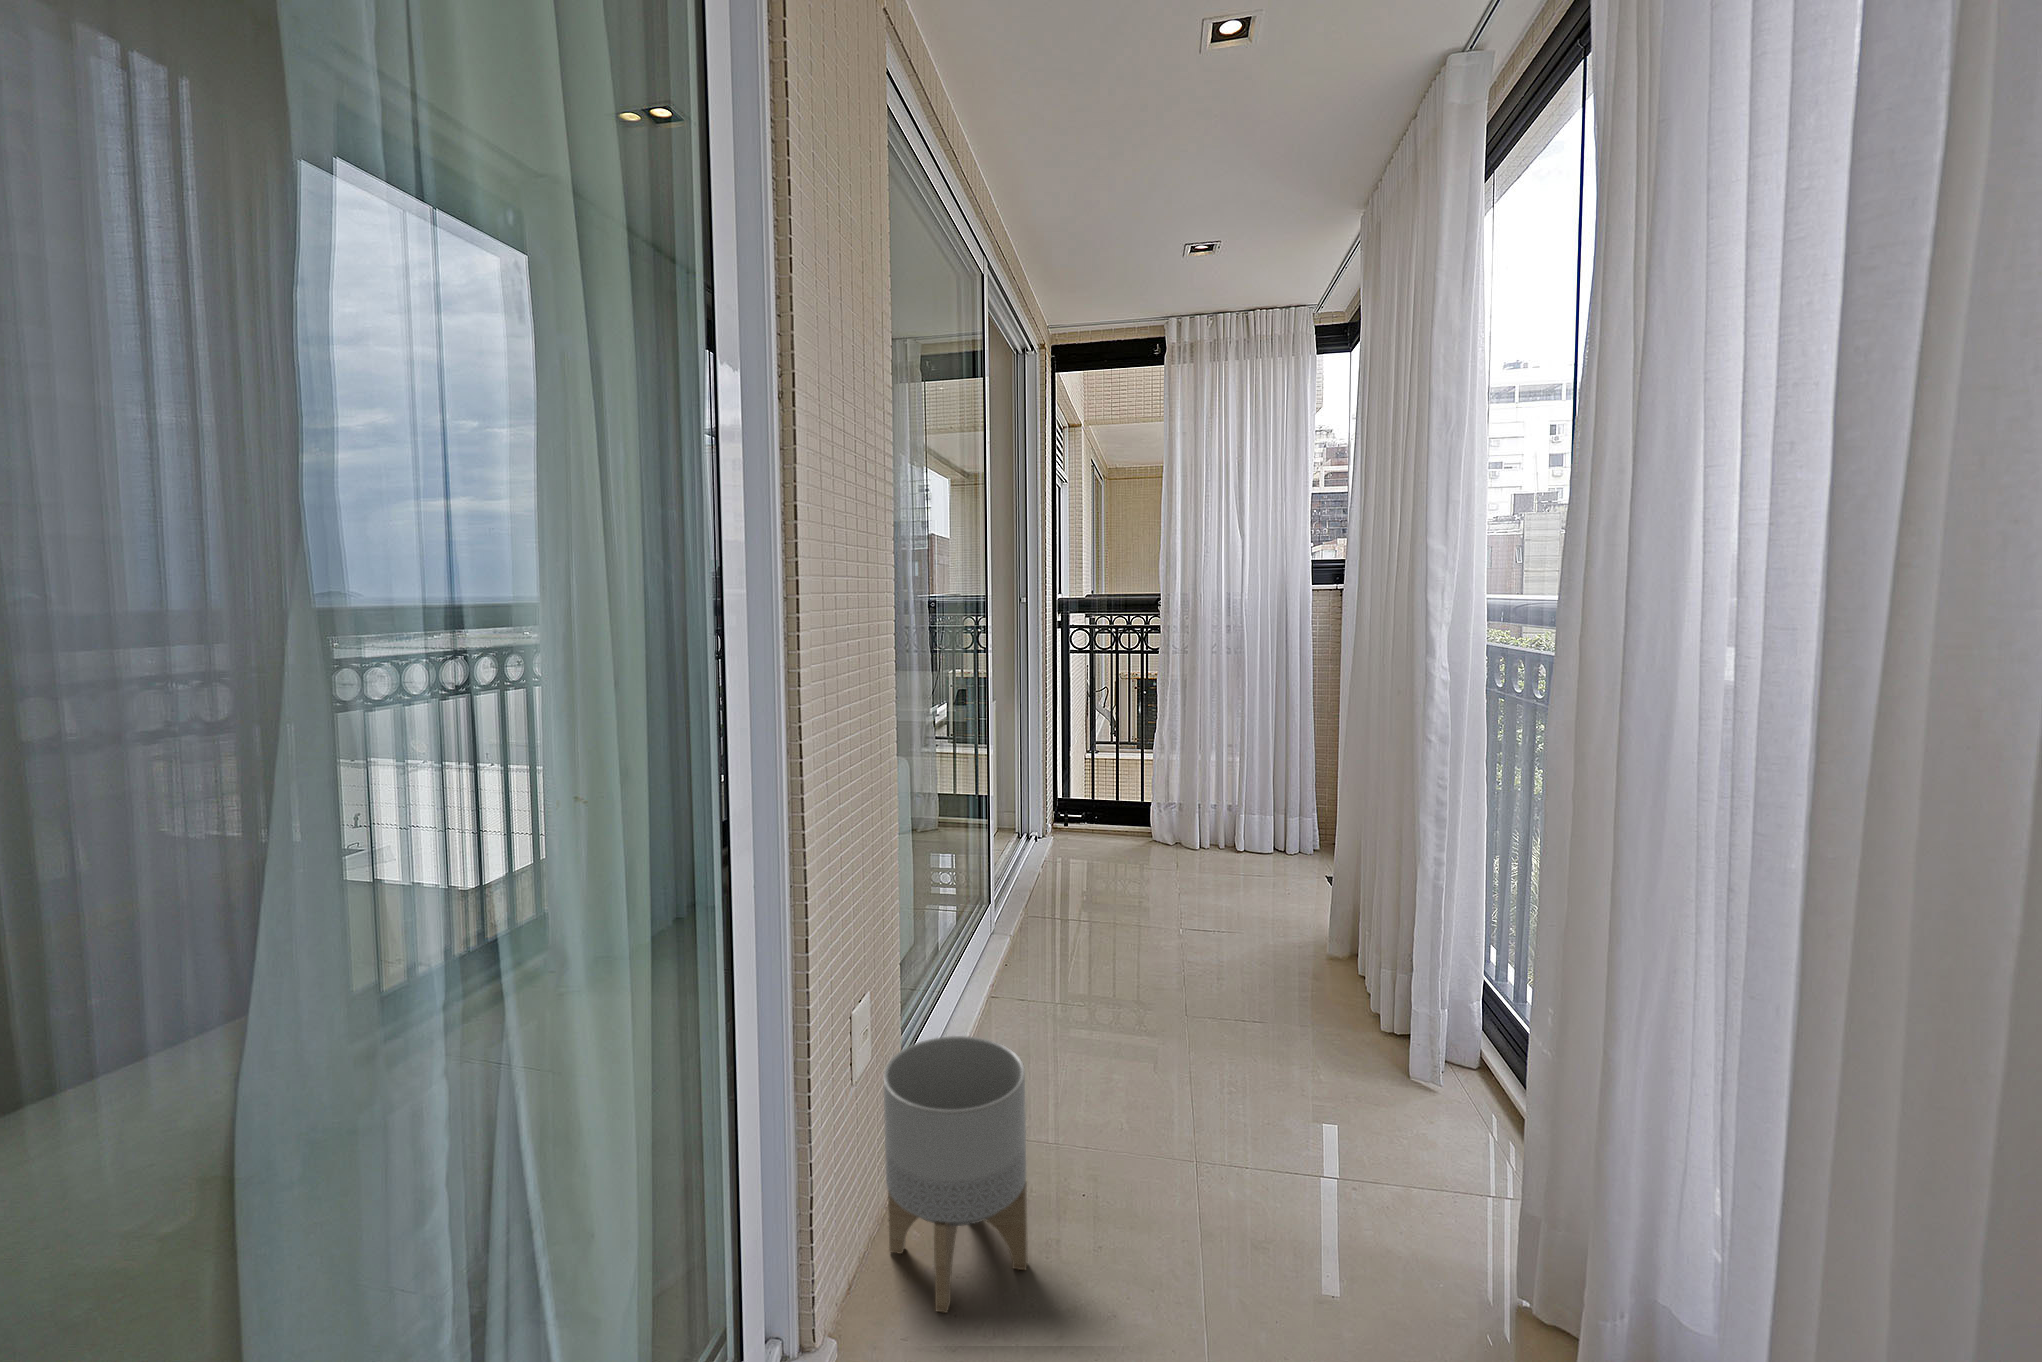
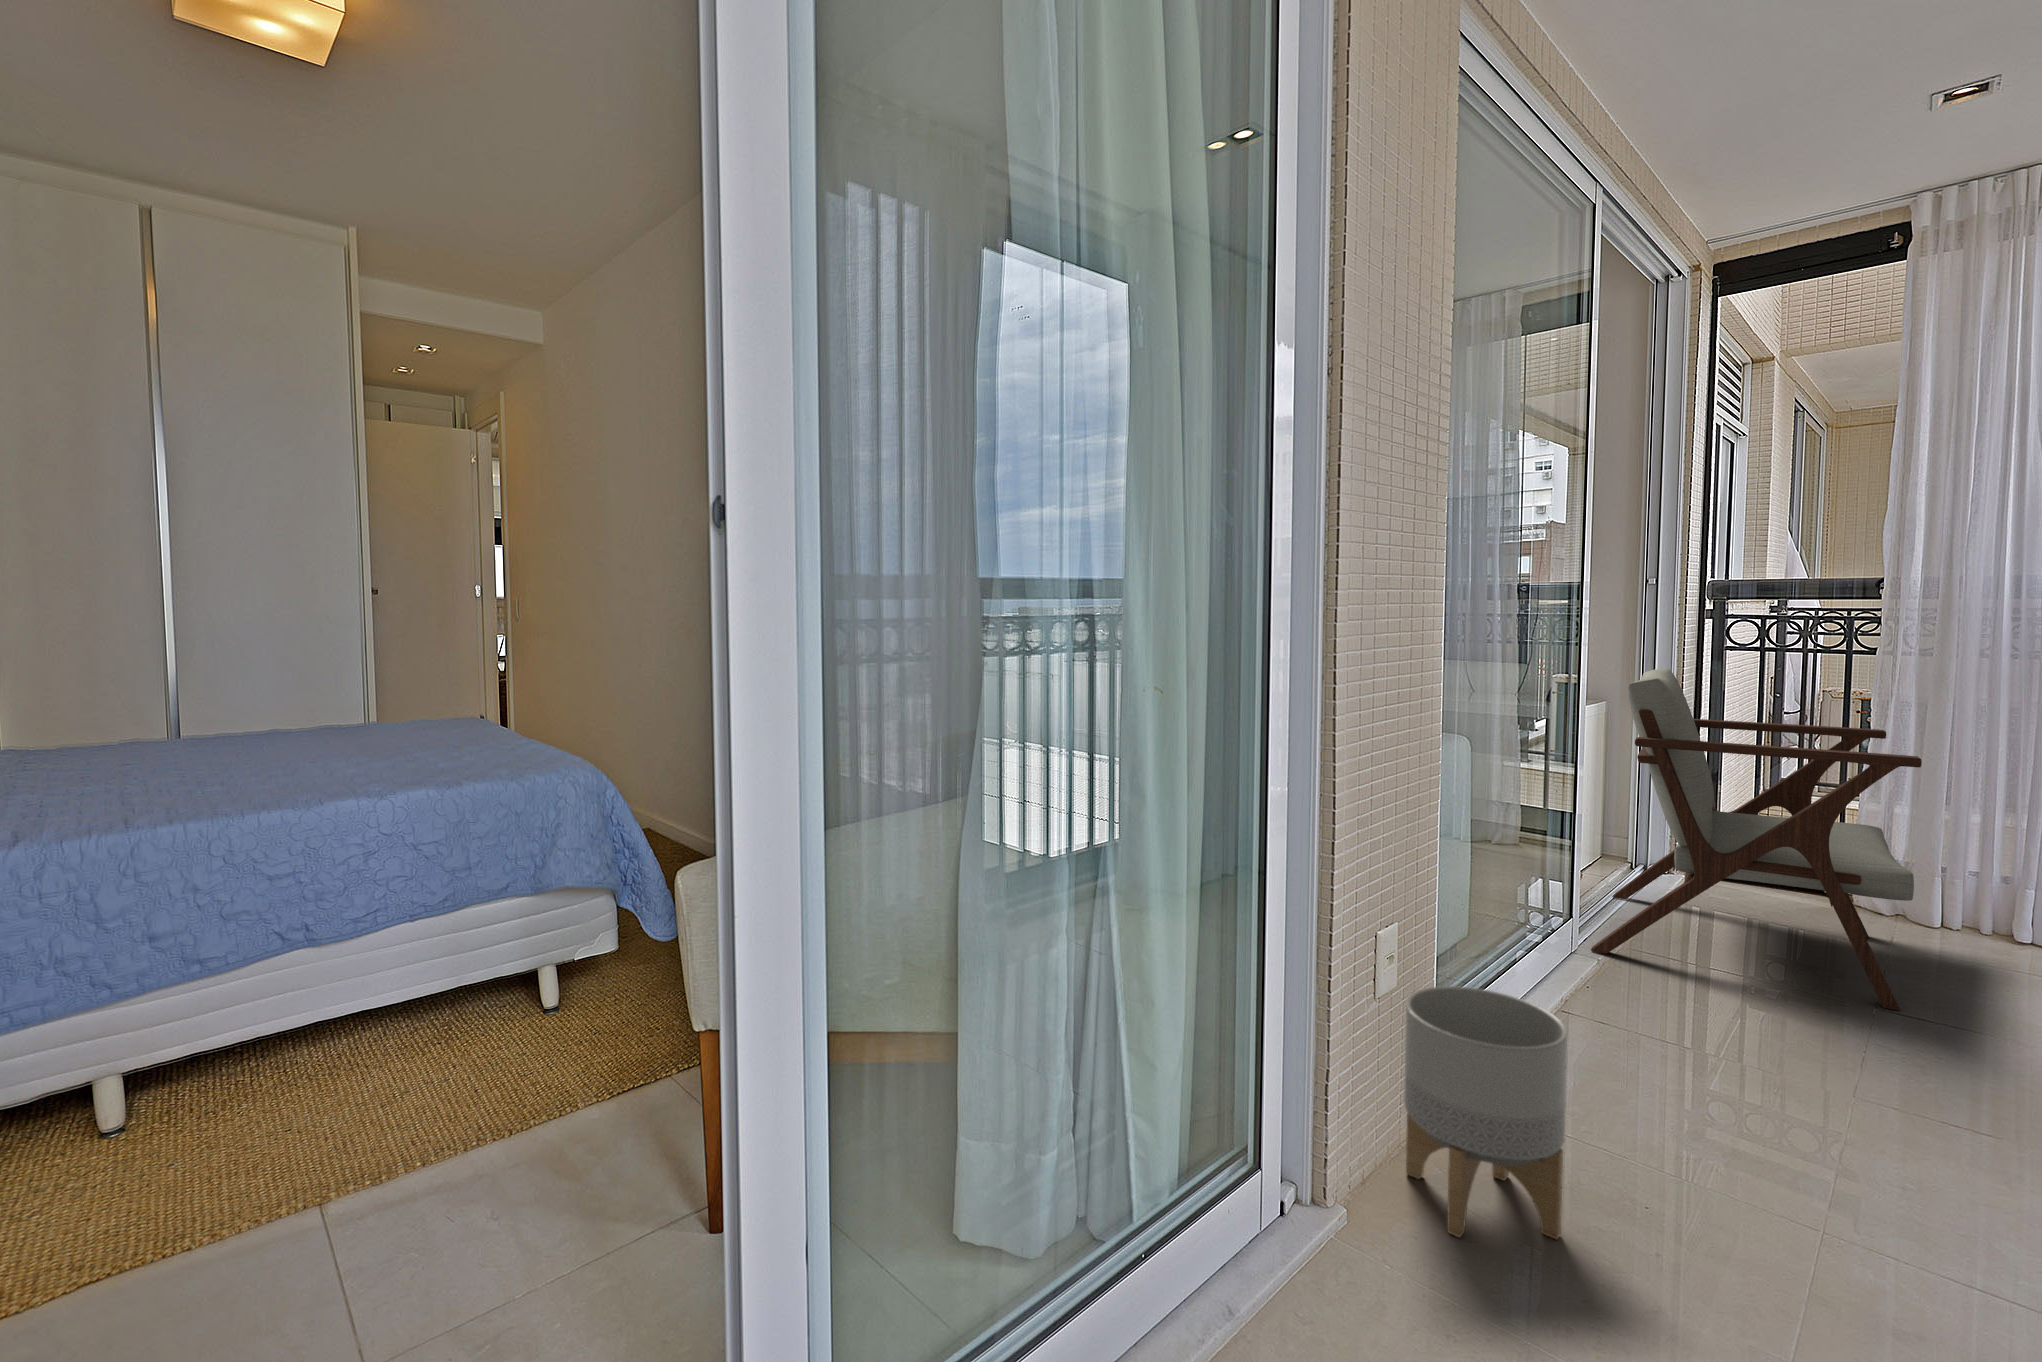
lounge chair: none [1002,675,1201,931] -> present [1591,668,1922,1011]

